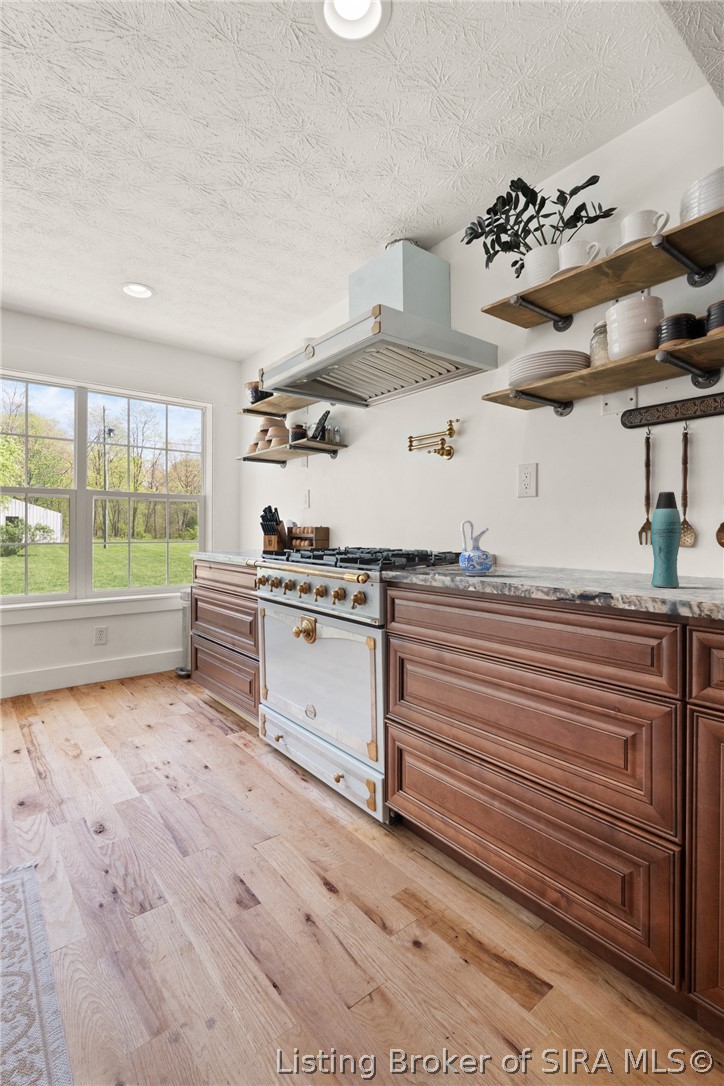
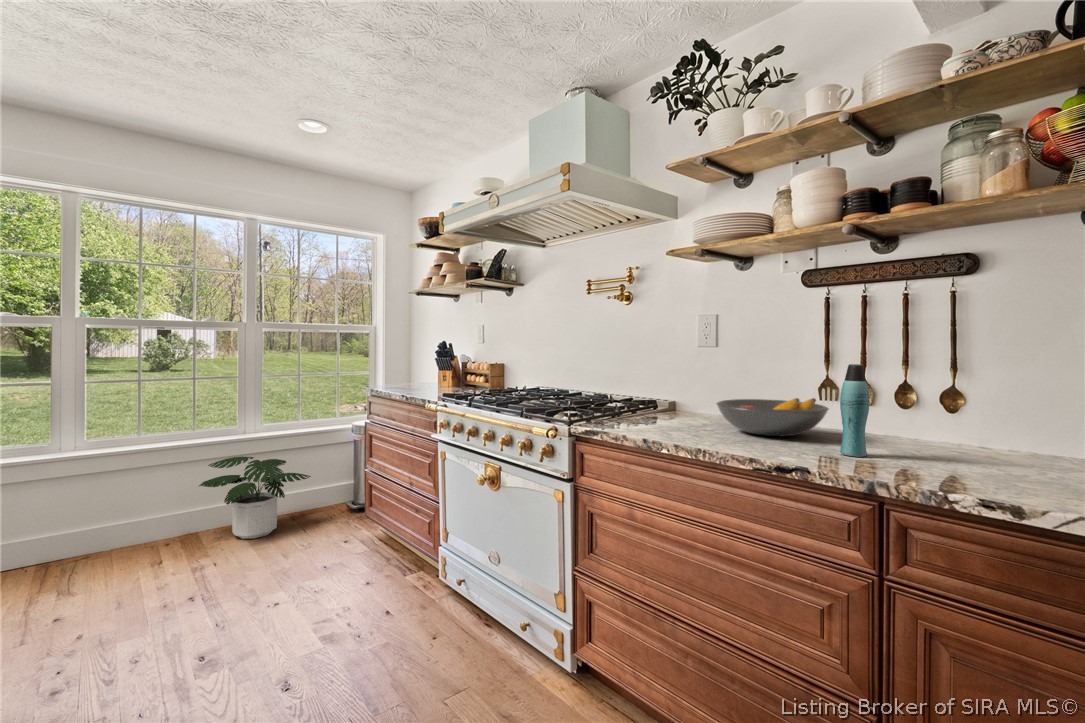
ceramic pitcher: present [459,520,493,576] -> none [650,381,683,435]
fruit bowl: none [530,538,646,576] -> present [717,398,829,436]
potted plant: none [30,619,140,699] -> present [199,457,311,539]

